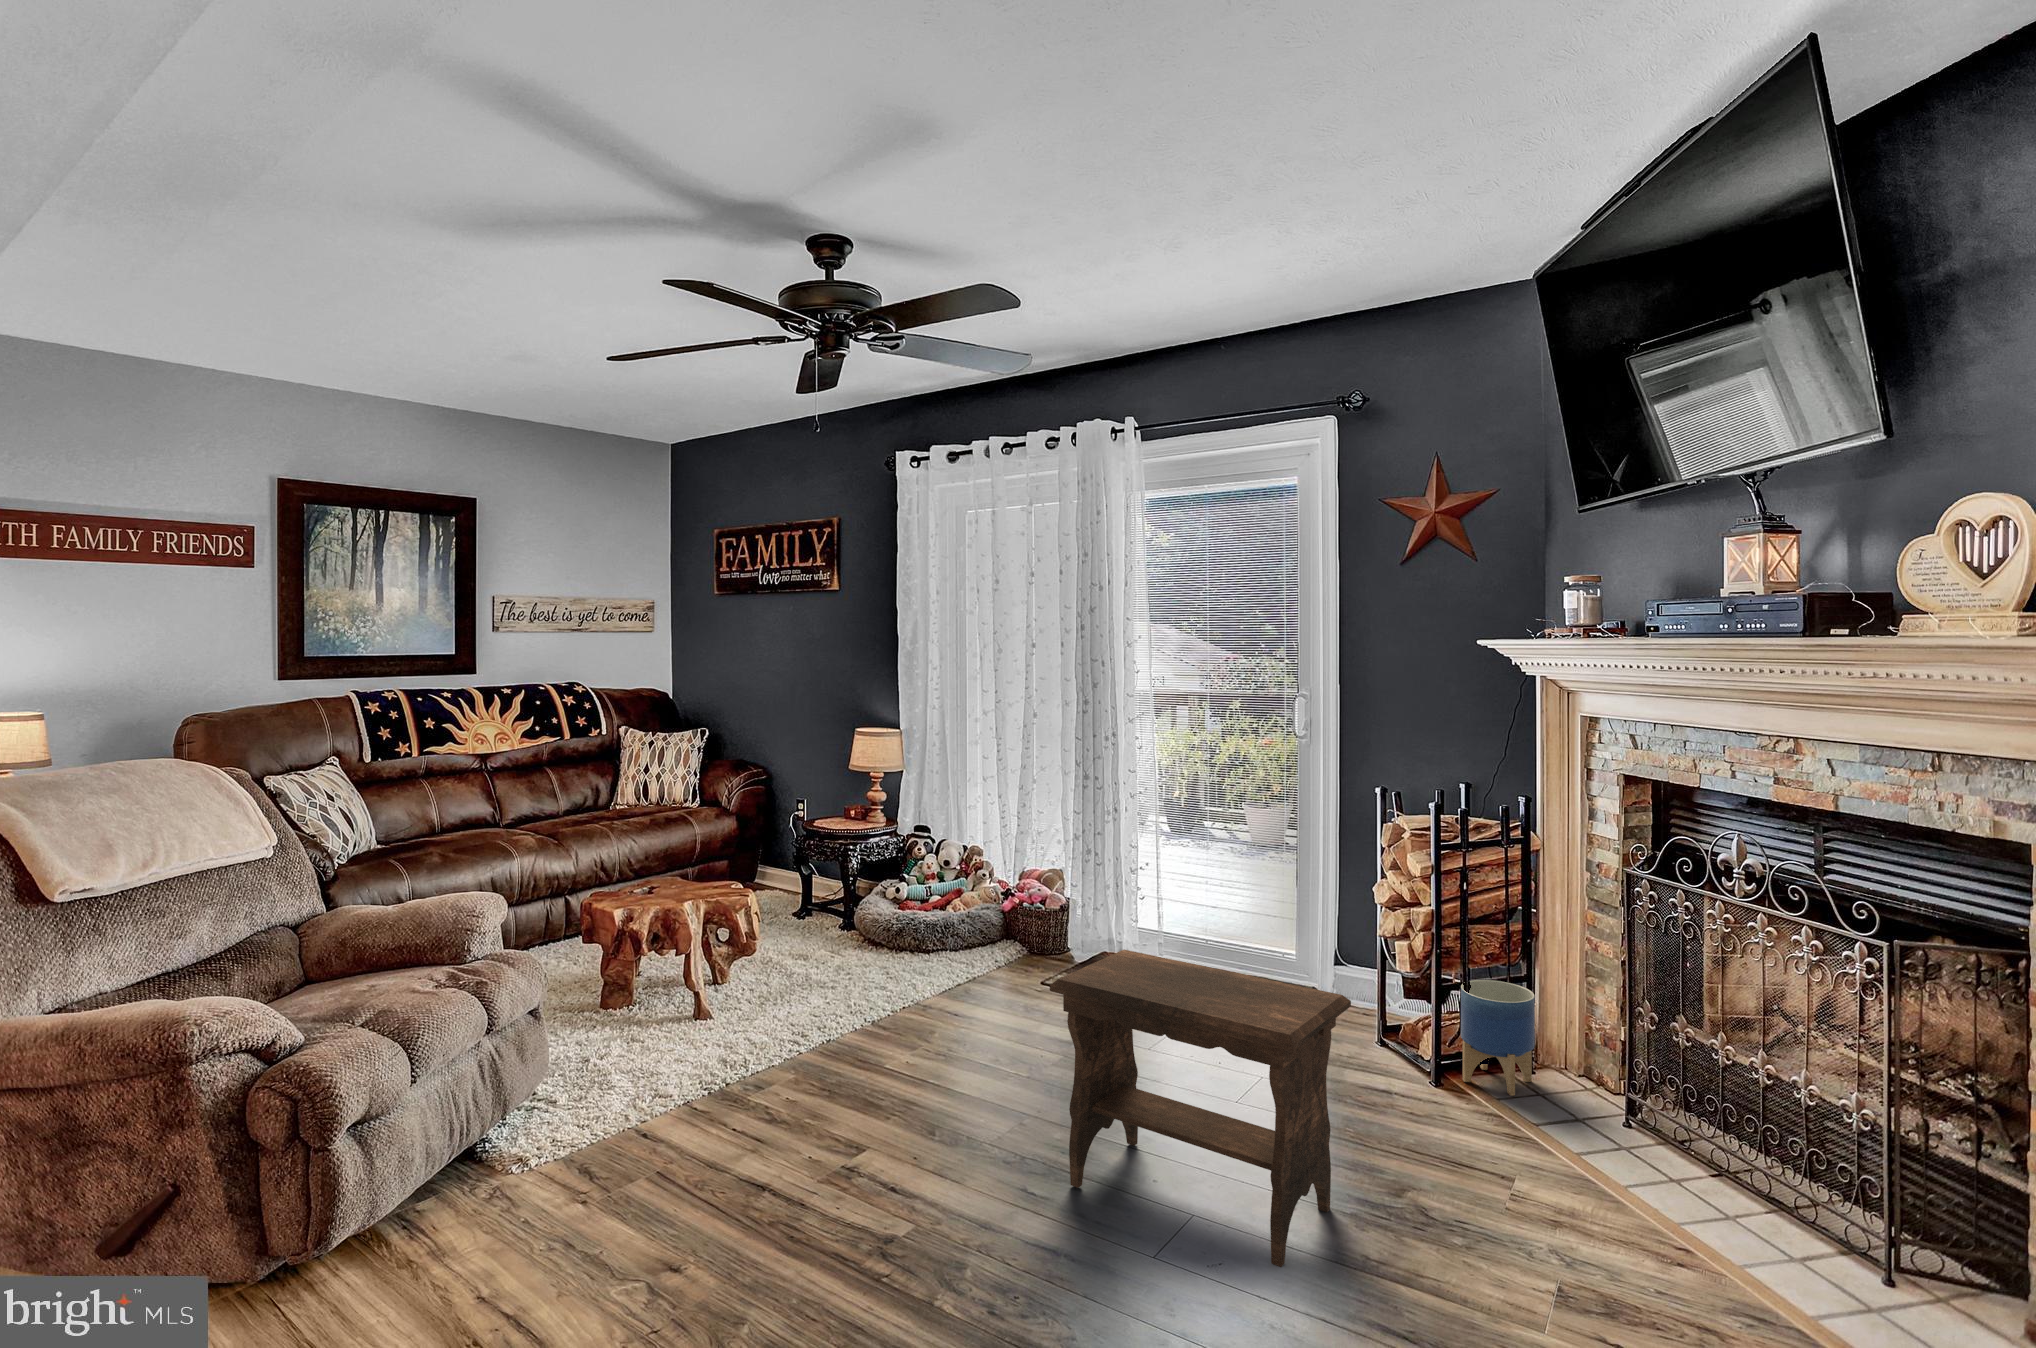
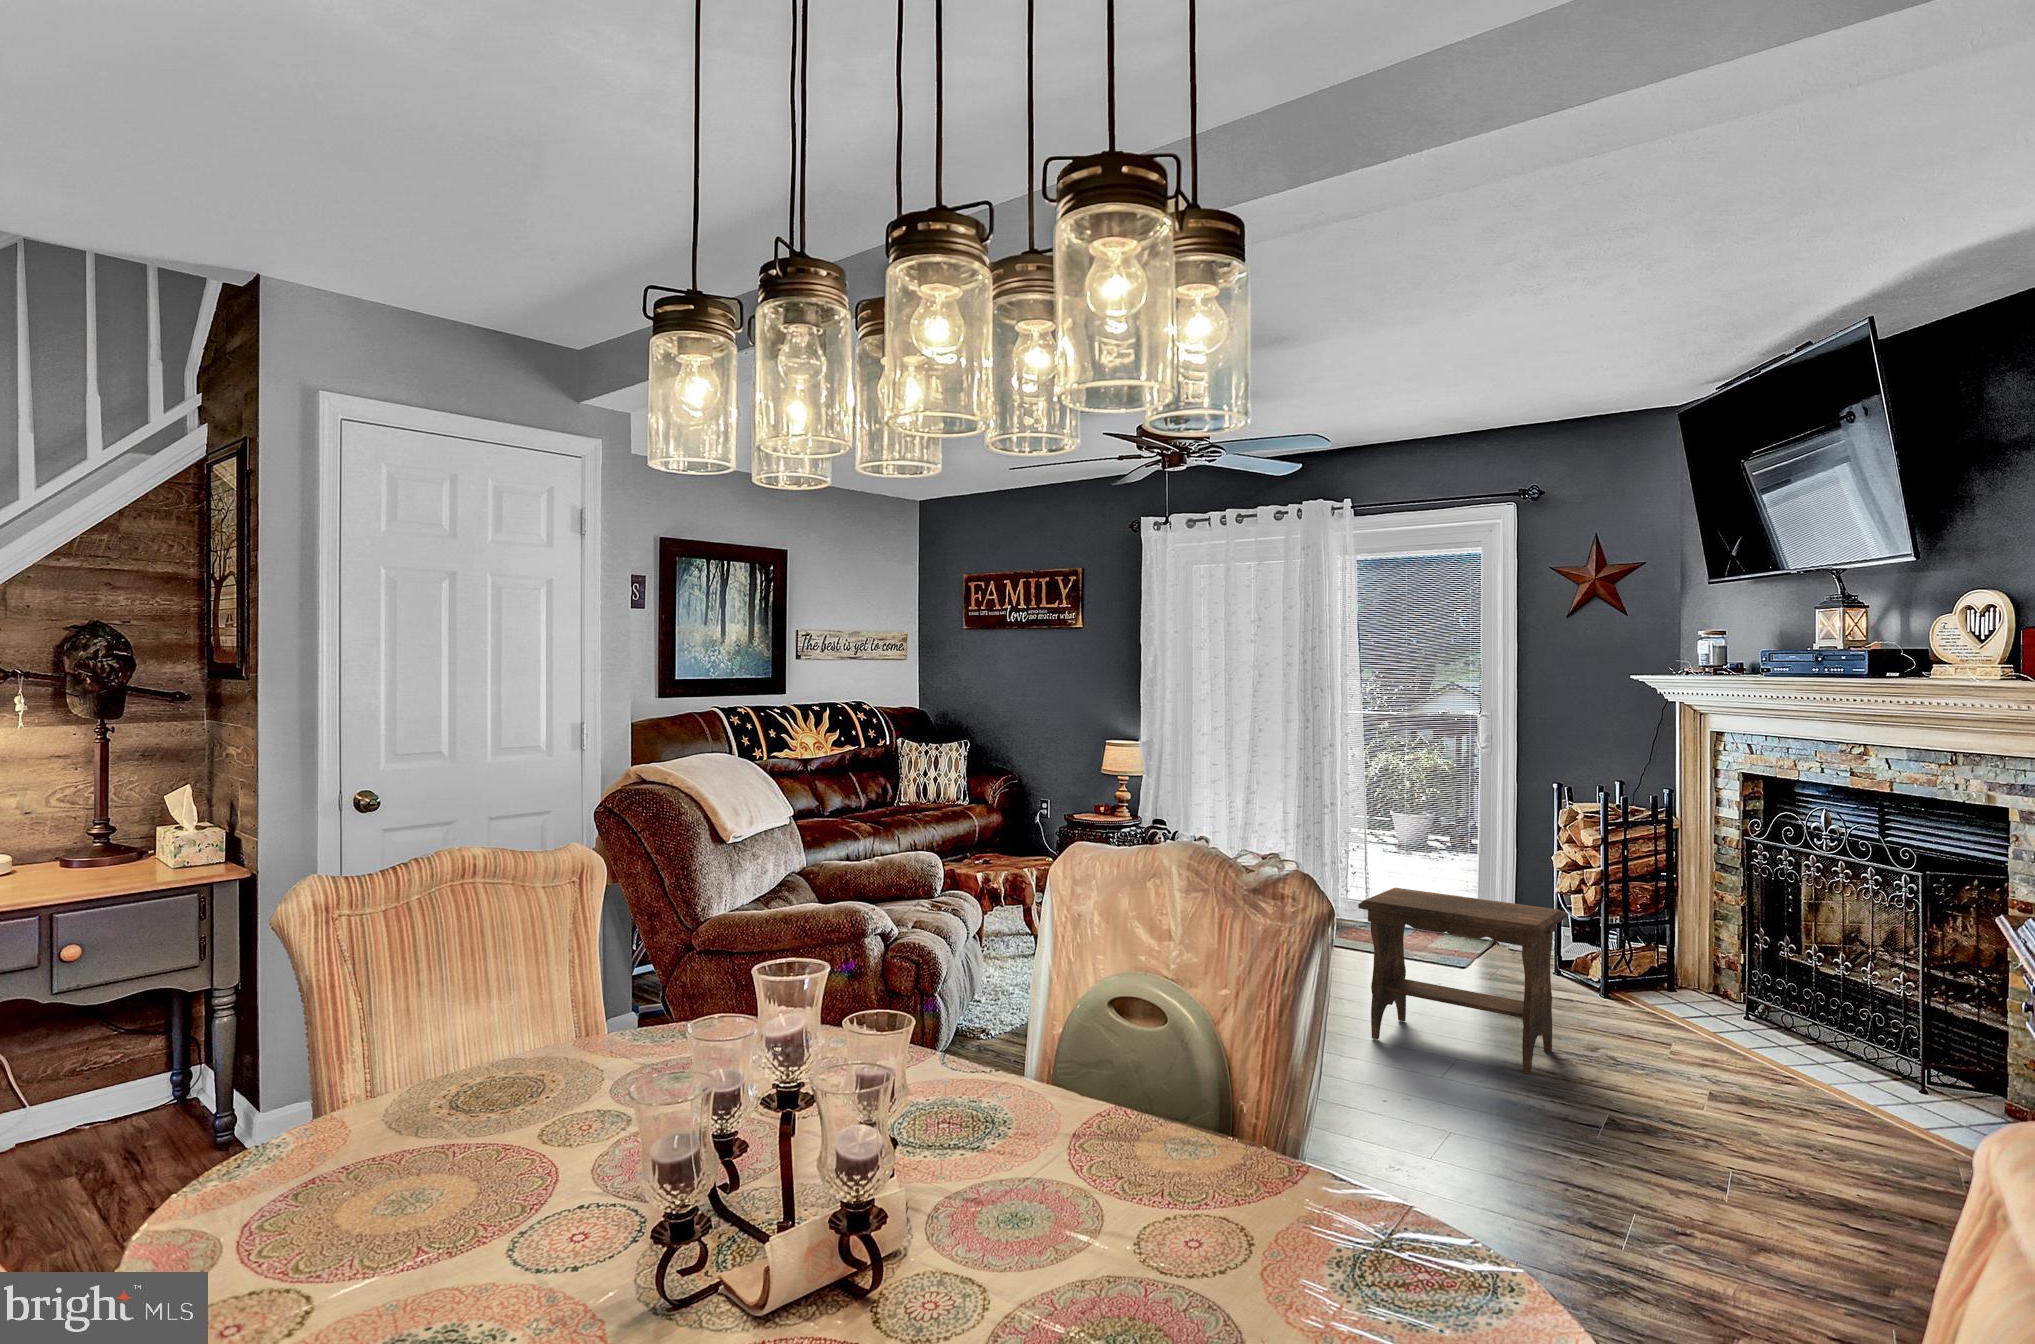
planter: present [1461,980,1535,1096] -> none [1624,923,1680,1002]

